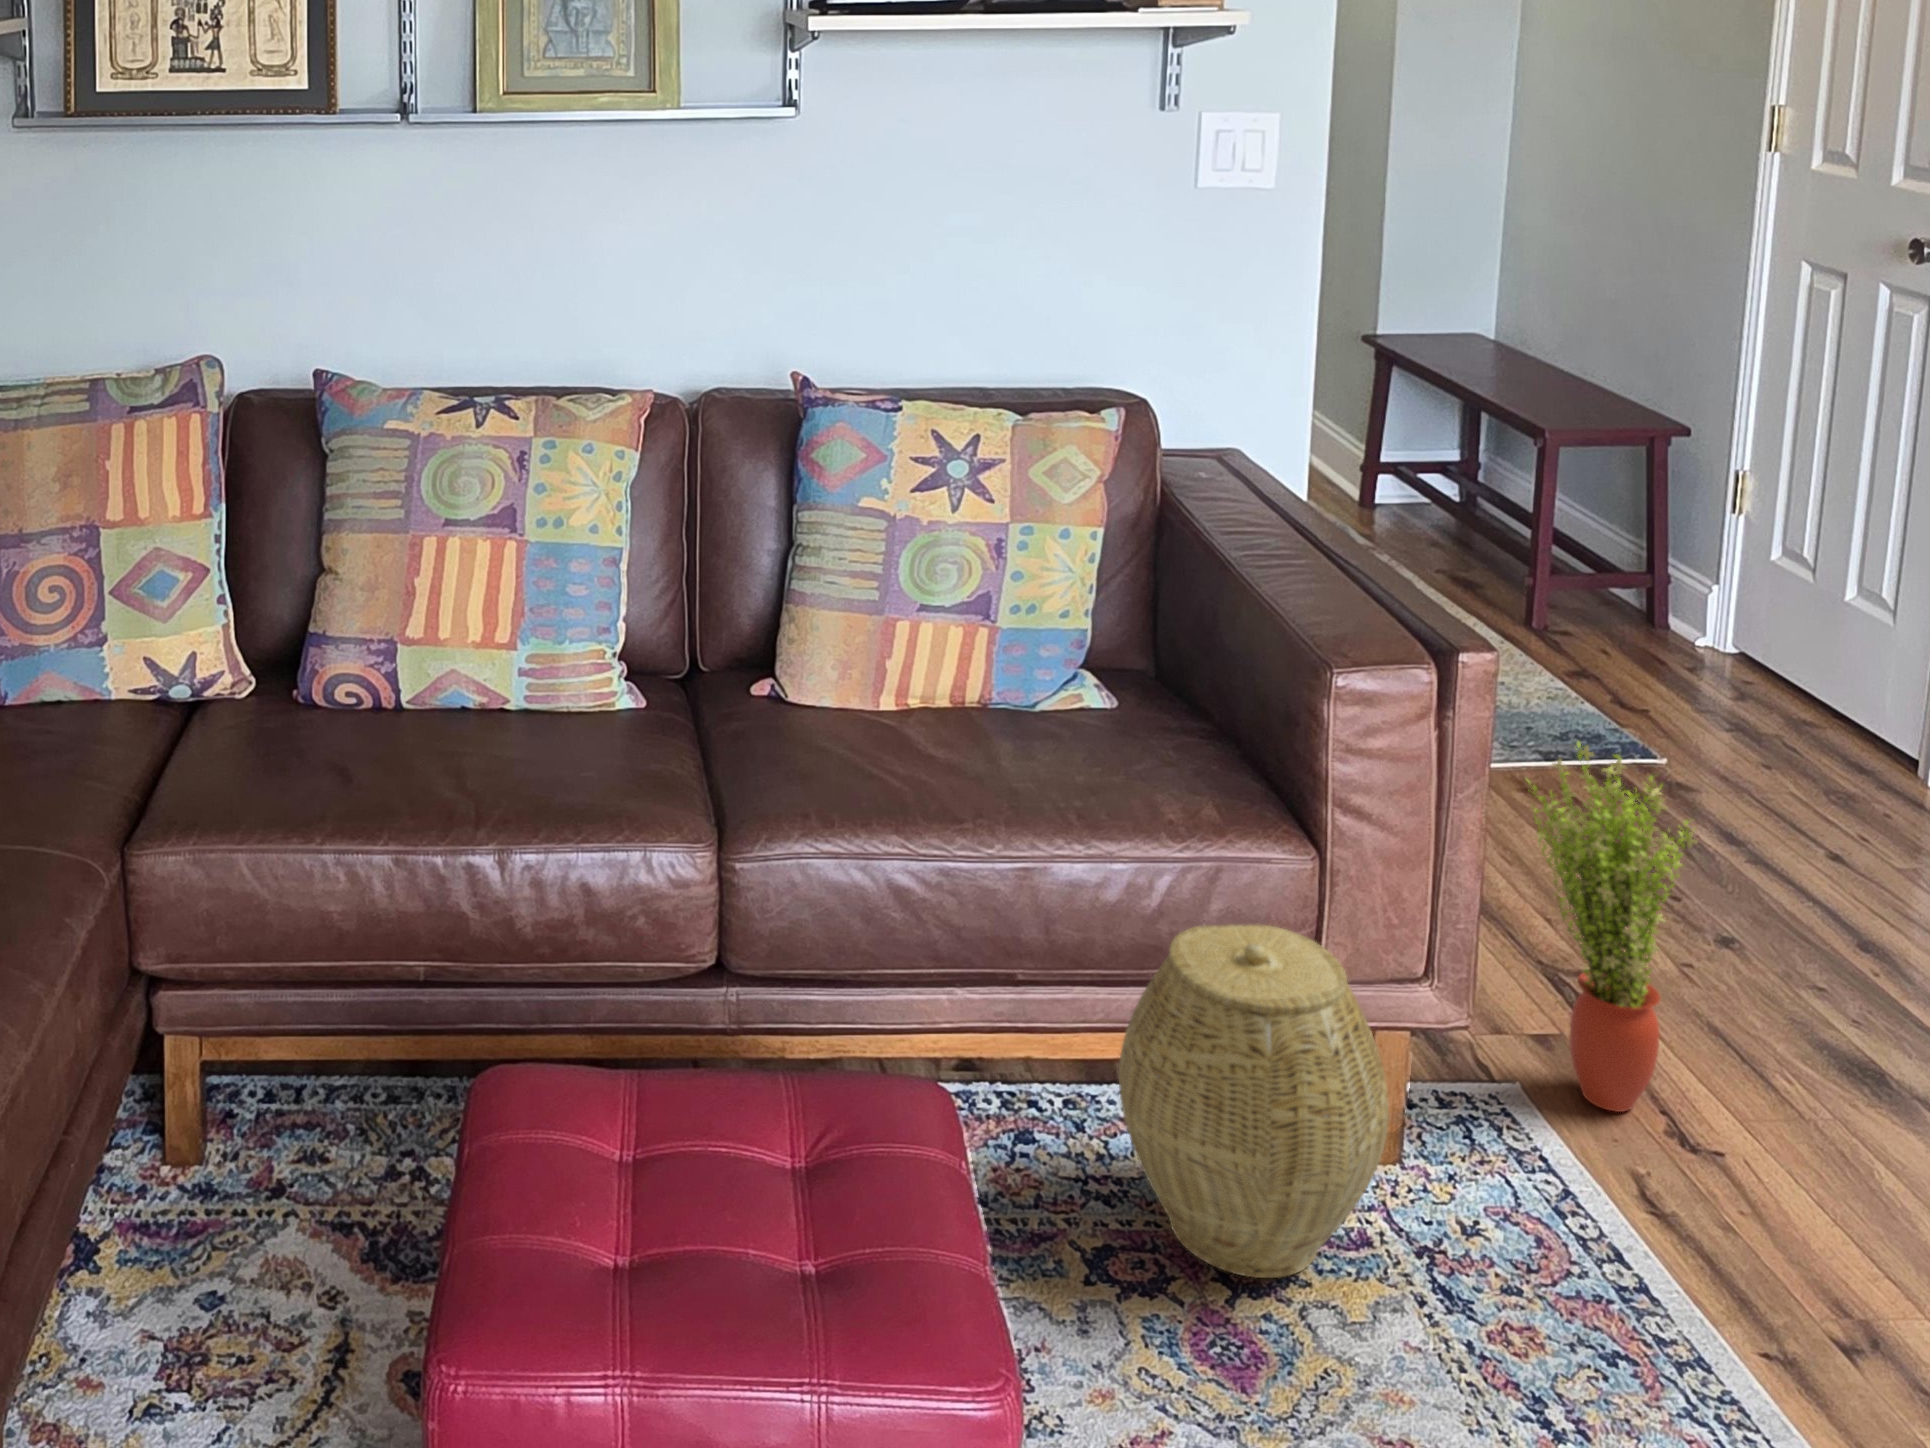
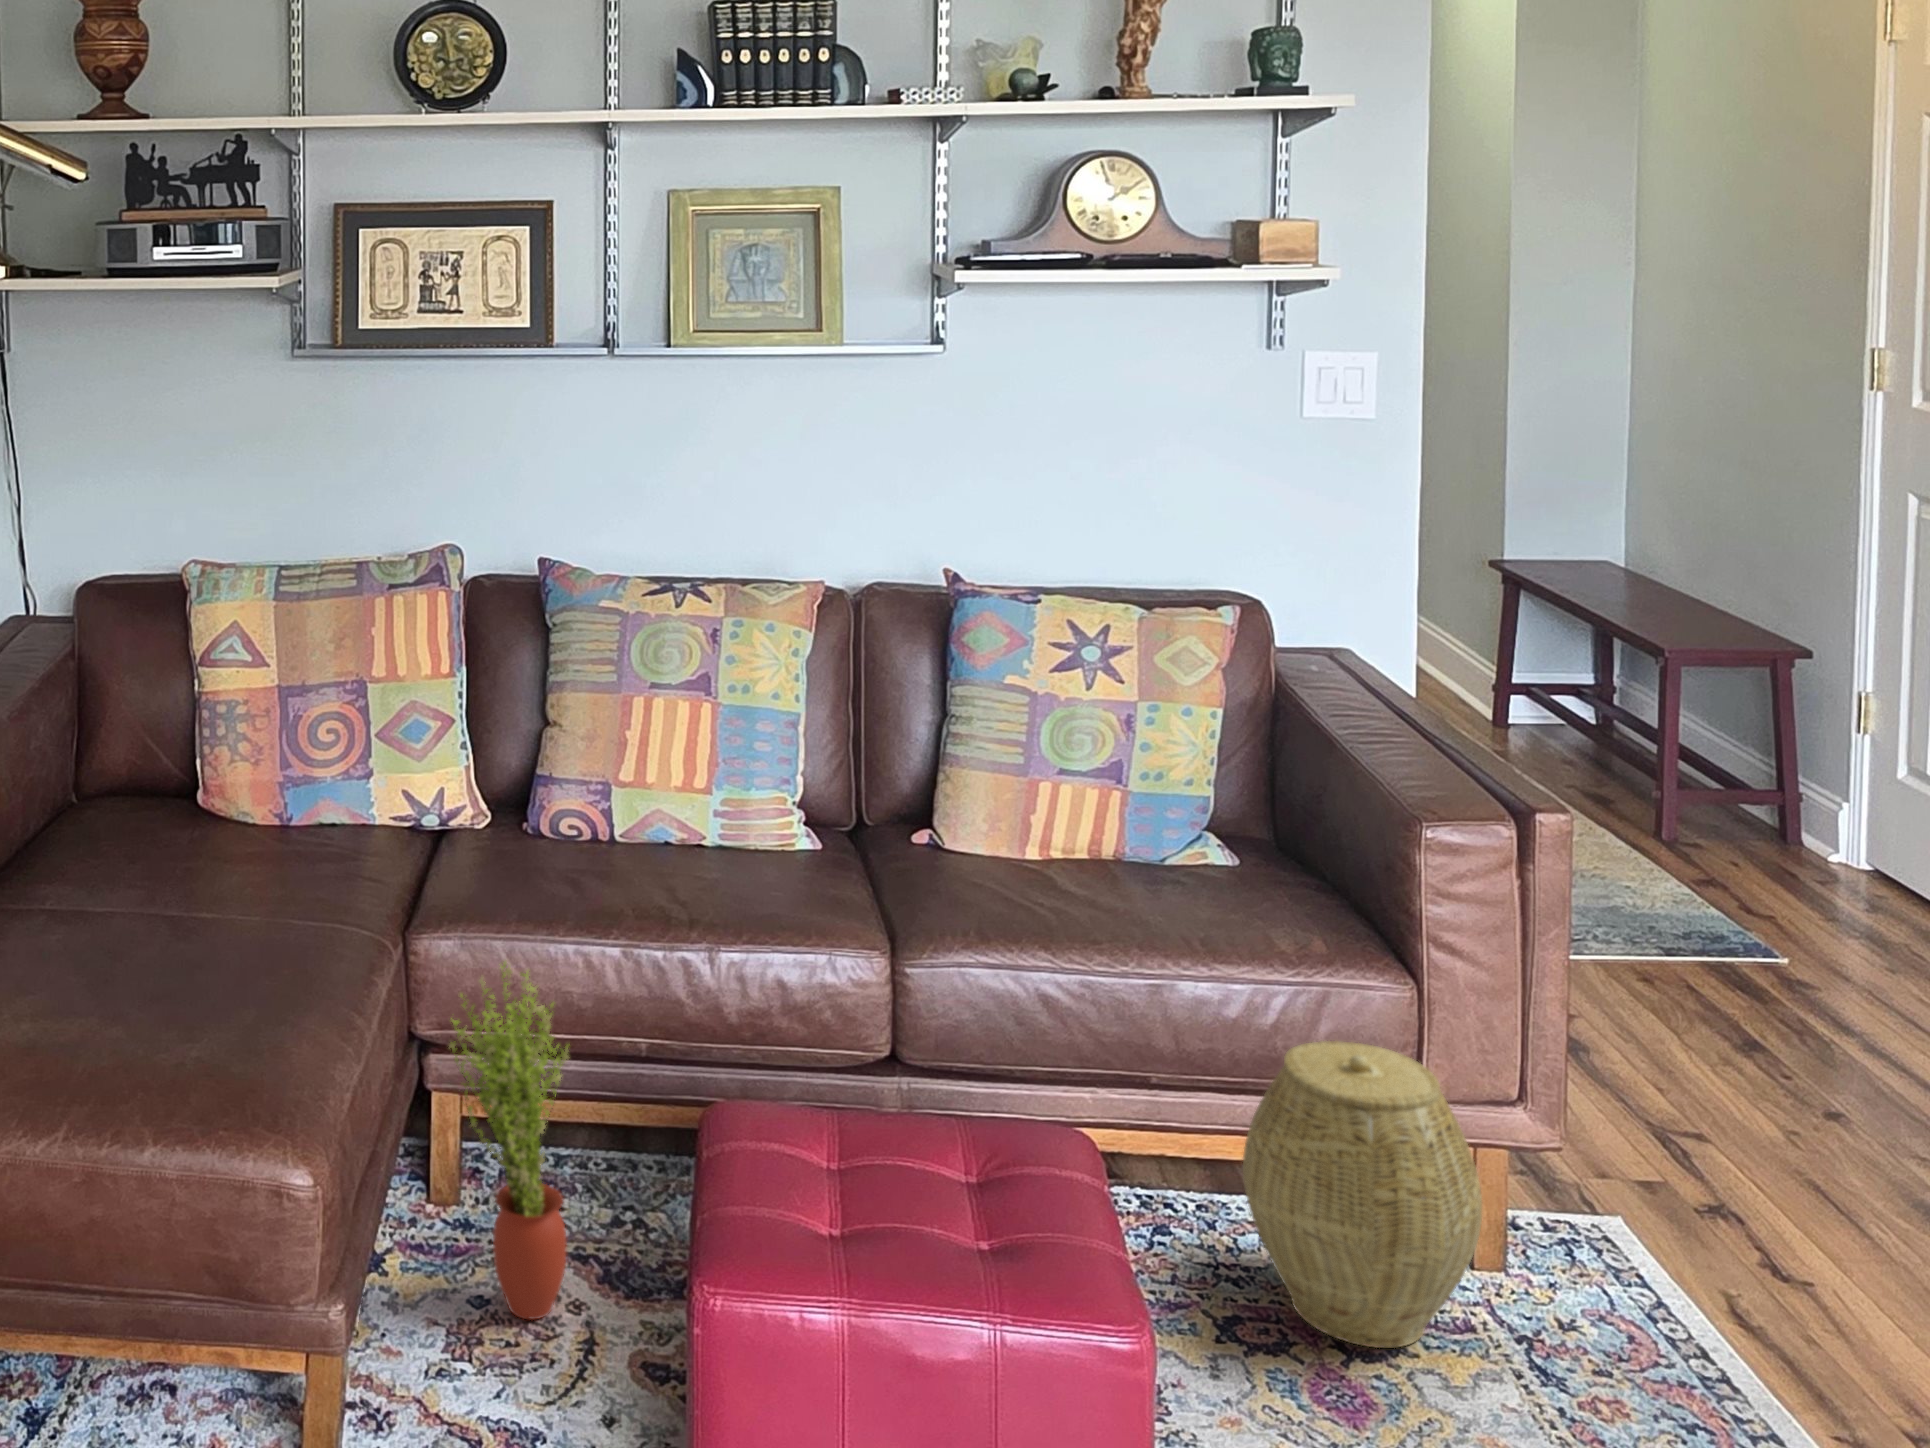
potted plant: present [1526,742,1697,1112] -> present [450,961,568,1320]

